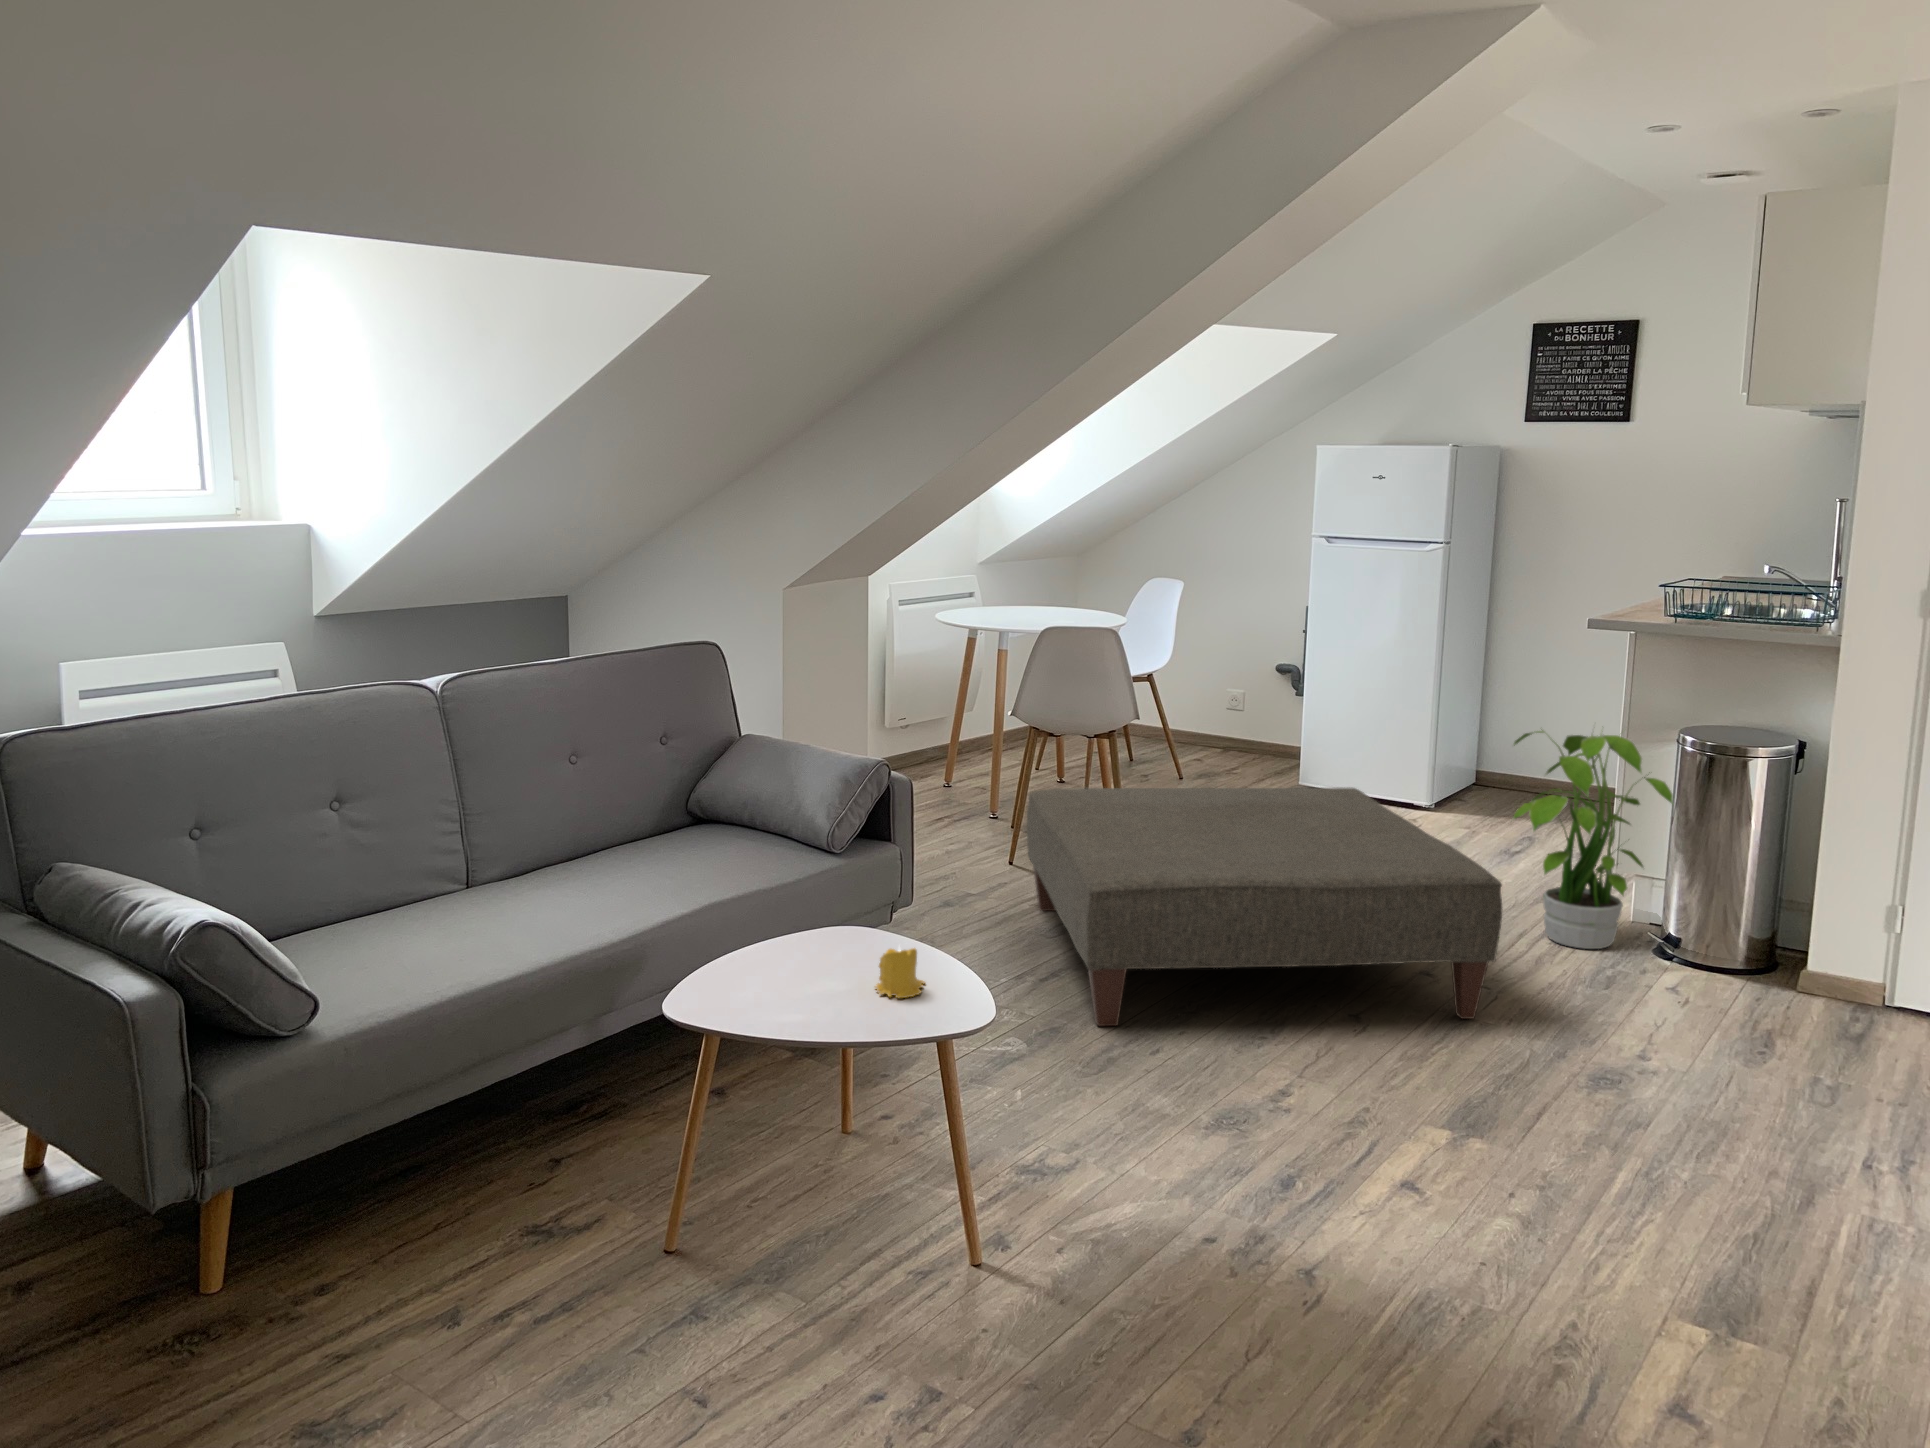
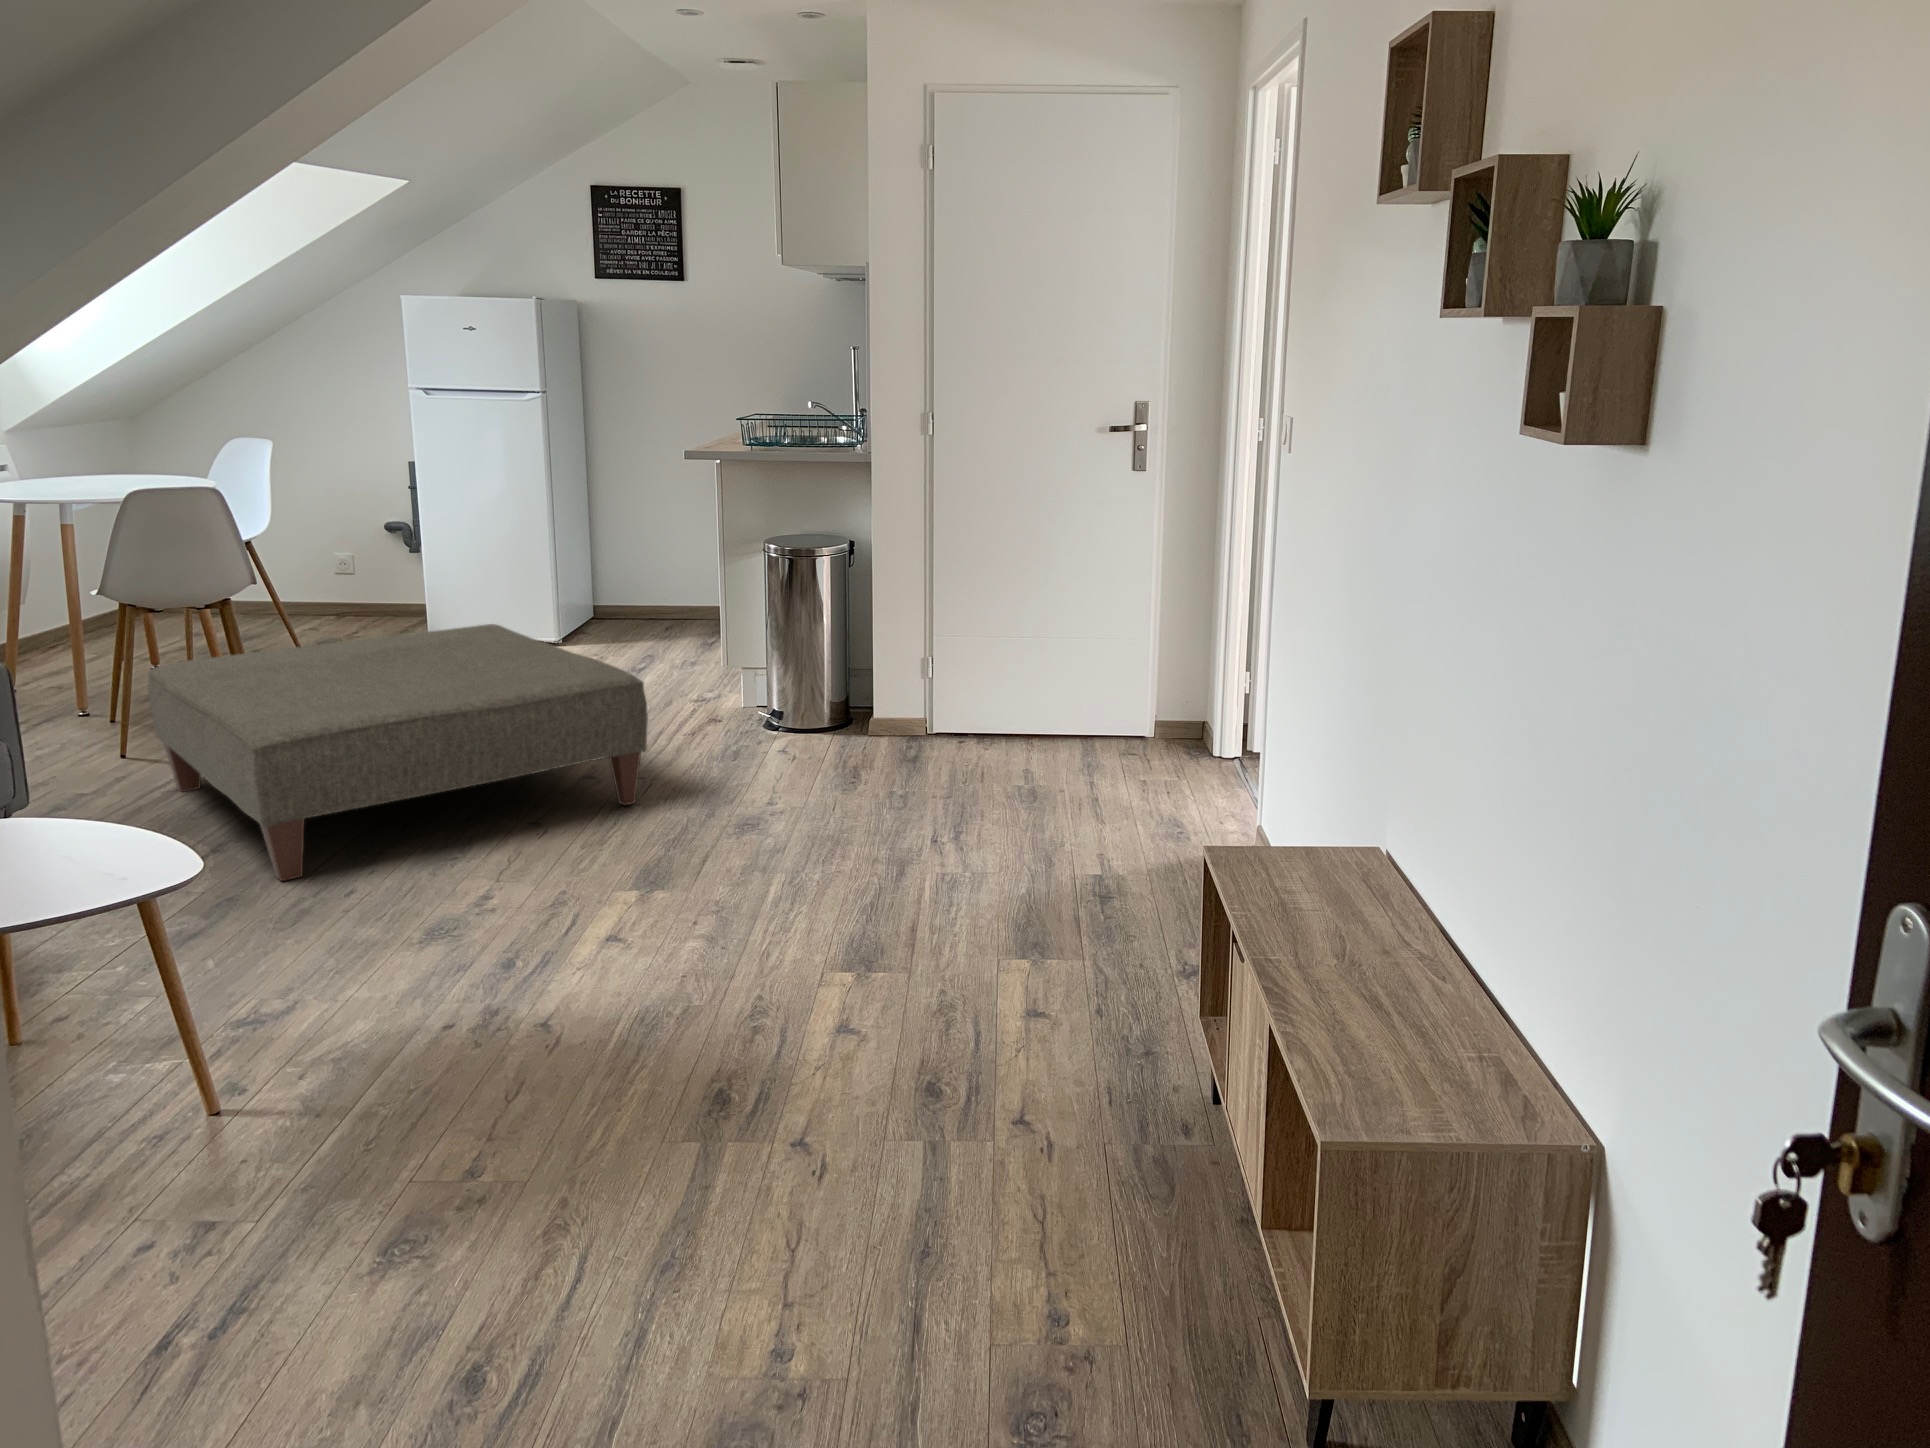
potted plant: present [1512,729,1673,949] -> none [630,541,766,735]
candle: present [876,948,925,998] -> none [47,811,109,869]

